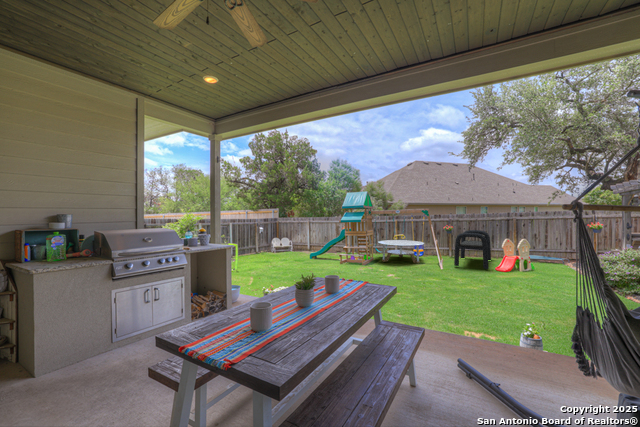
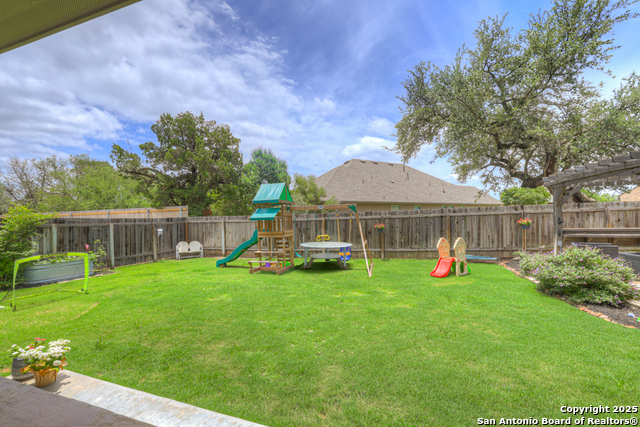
bench: present [454,230,491,269] -> none [385,229,424,274]

